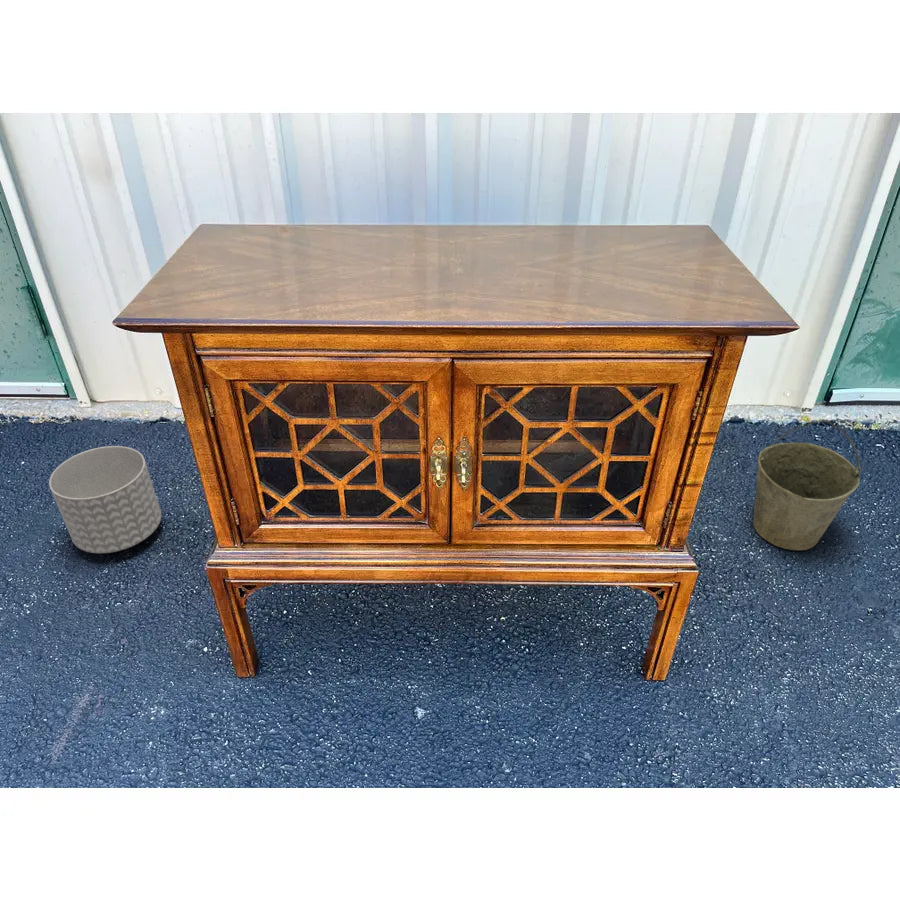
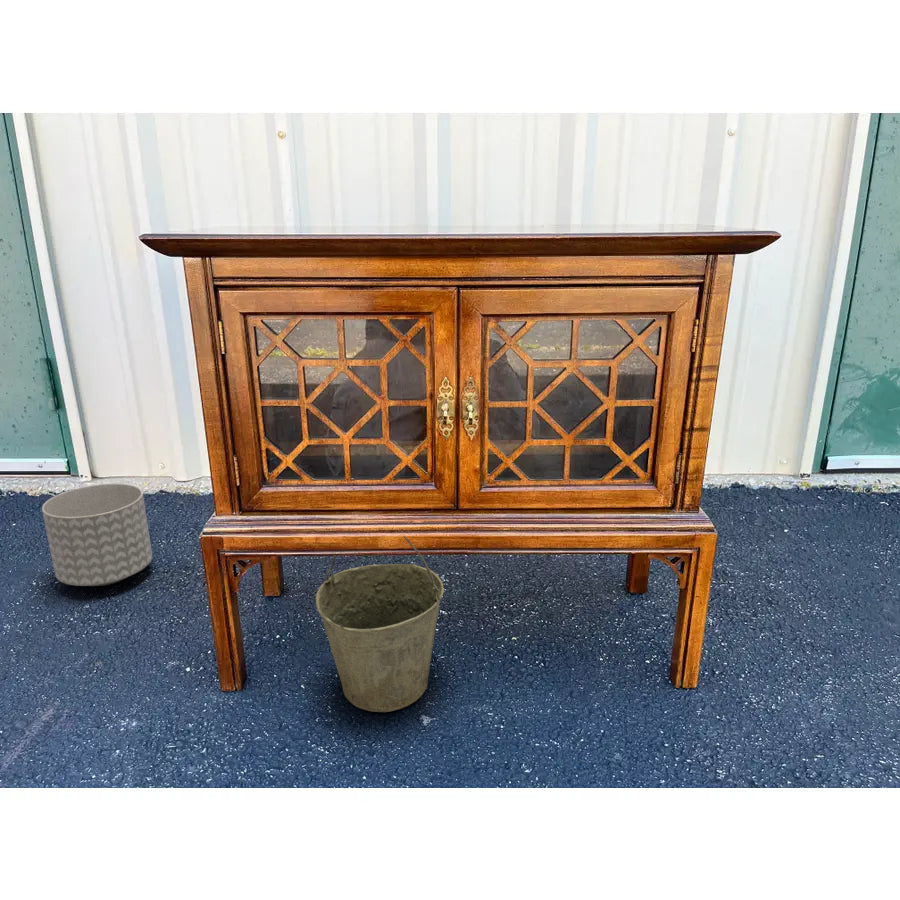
bucket: present [753,420,861,551] -> present [316,537,444,712]

